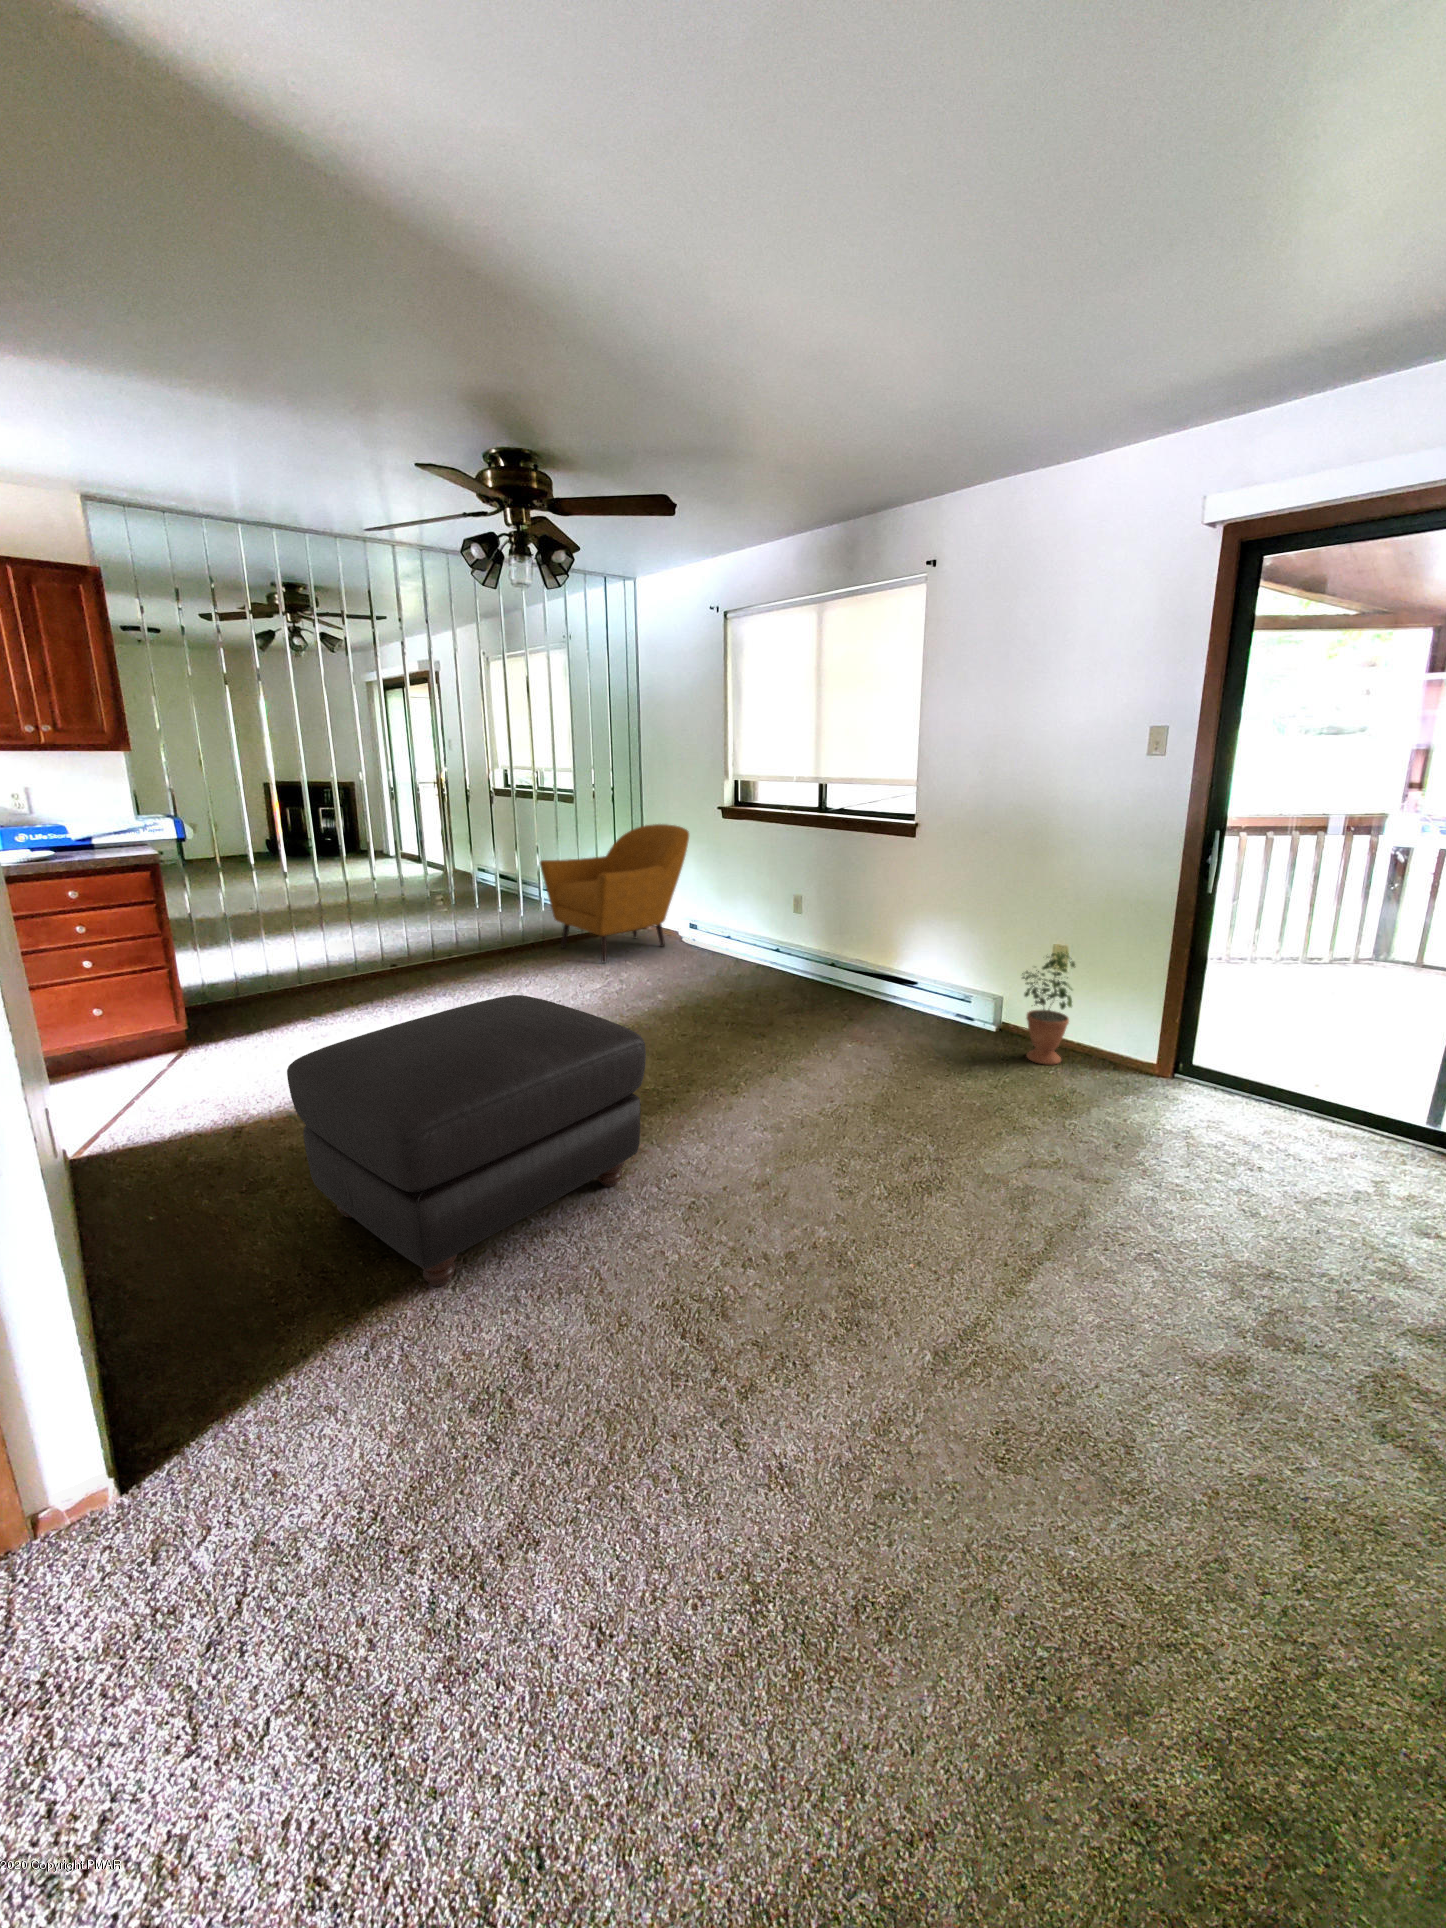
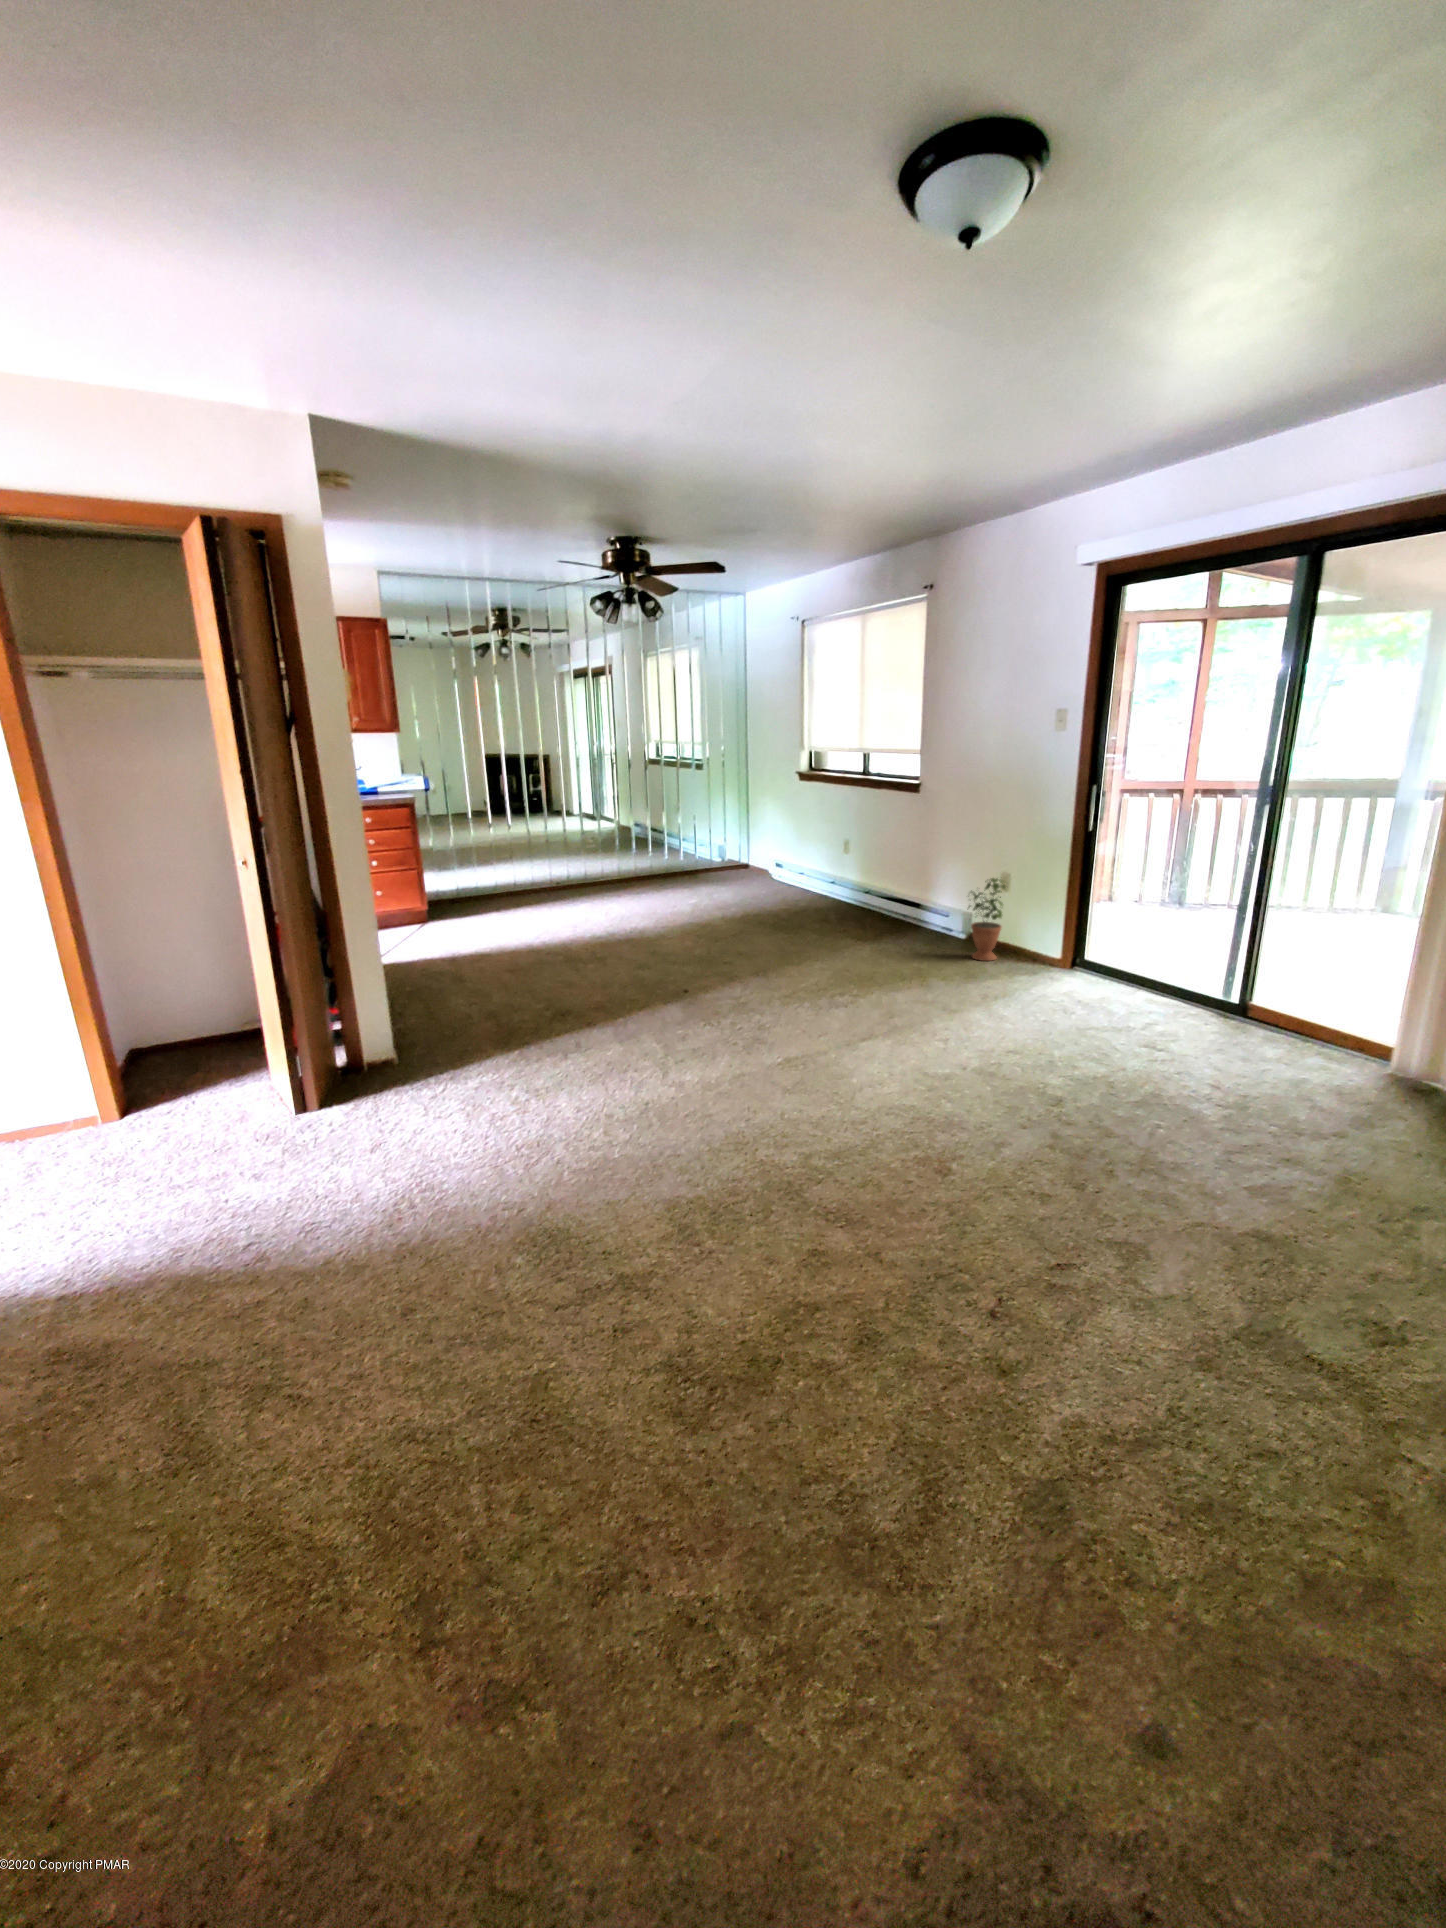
armchair: present [540,824,689,963] -> none [666,786,778,890]
ottoman: present [287,995,646,1287] -> none [475,882,665,1019]

